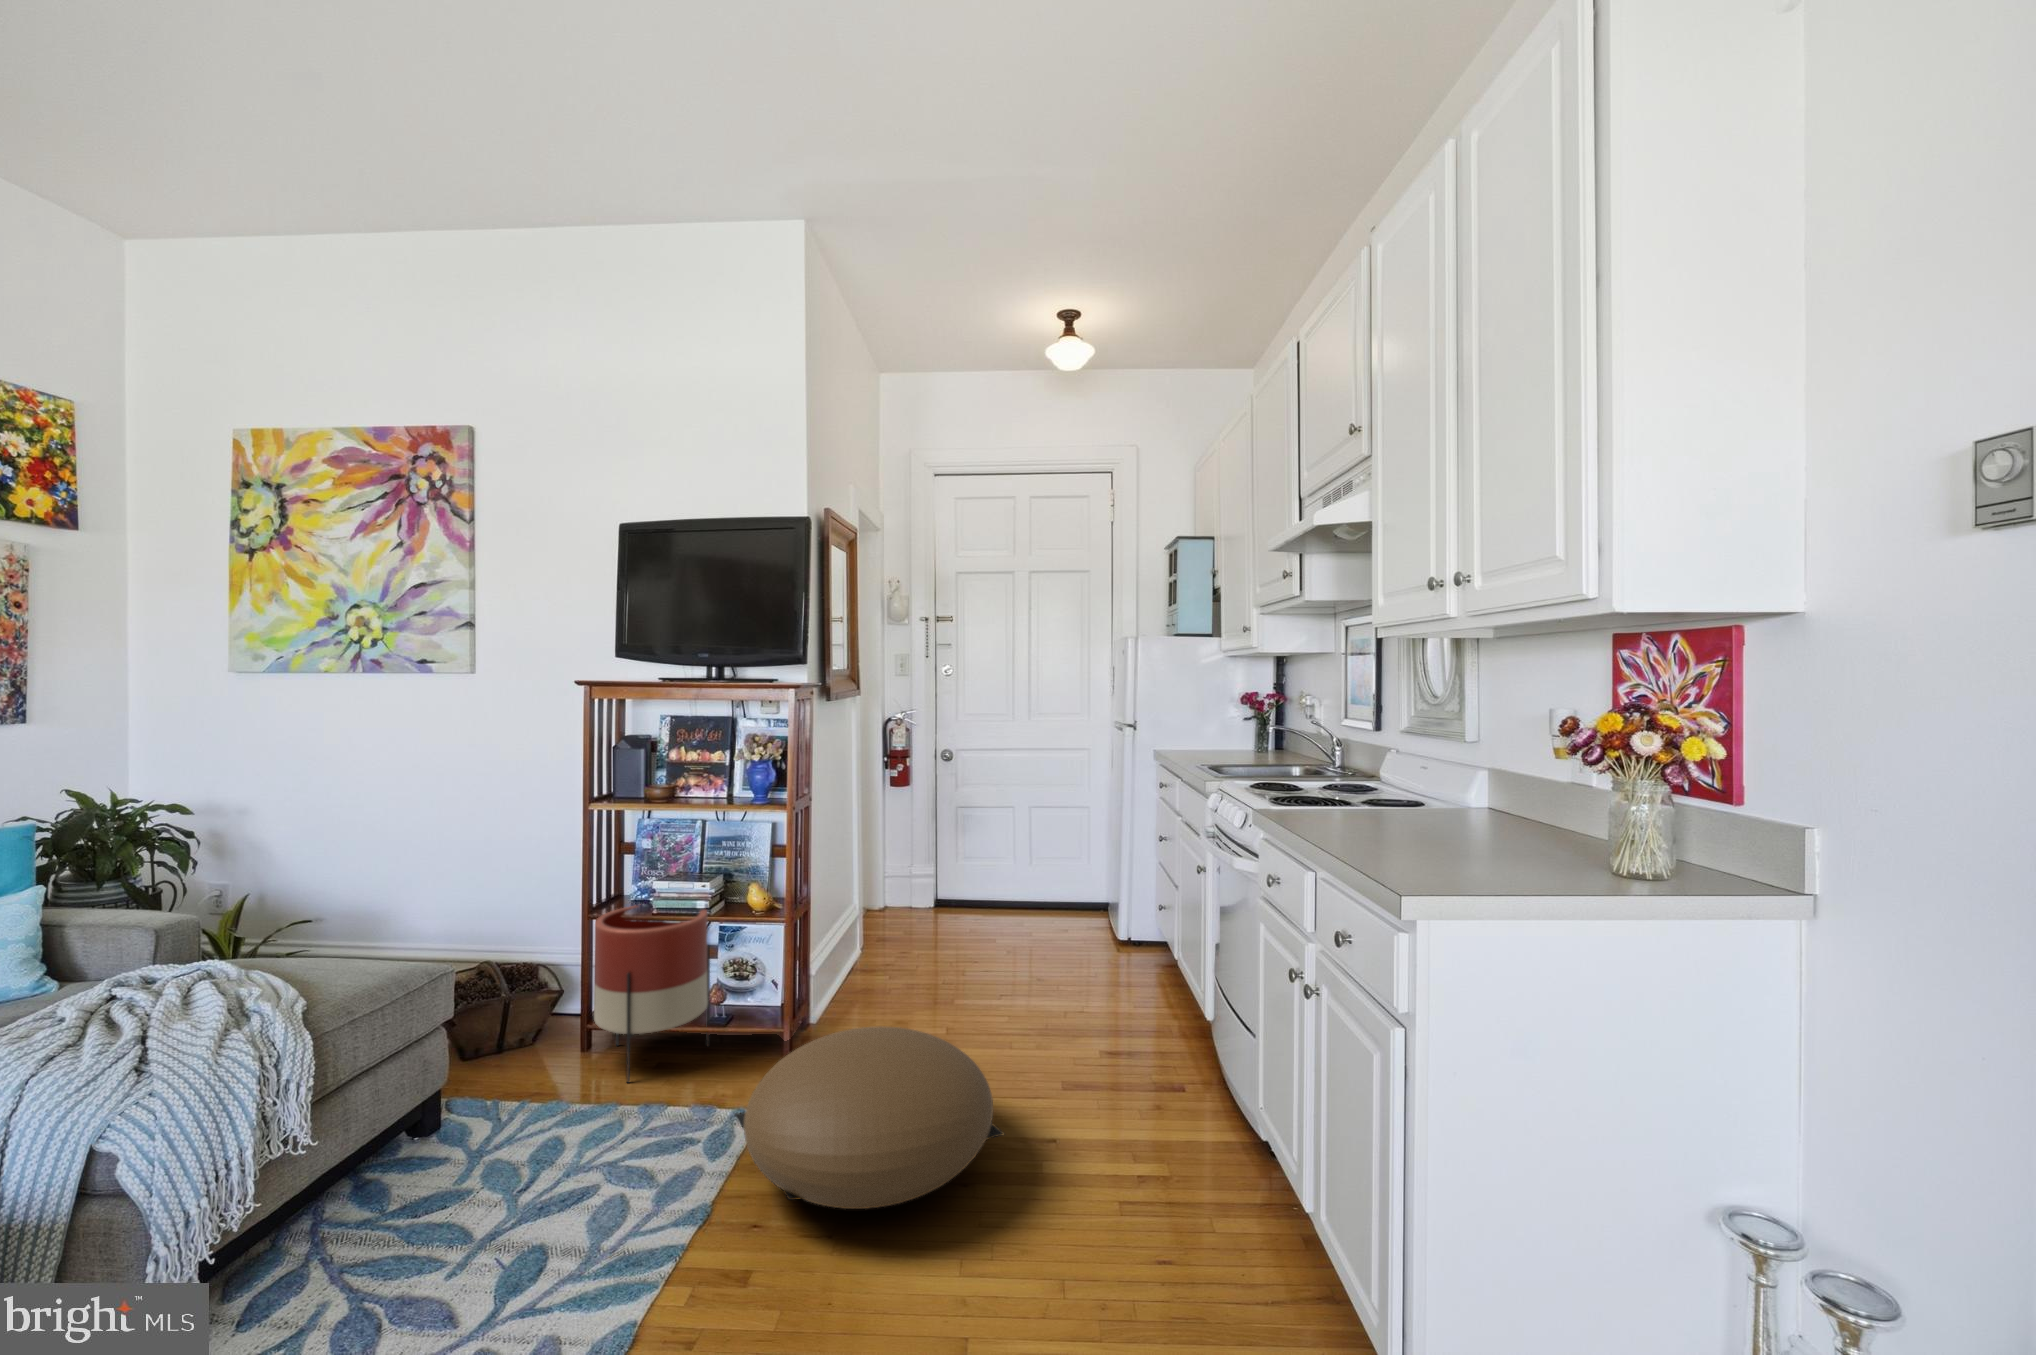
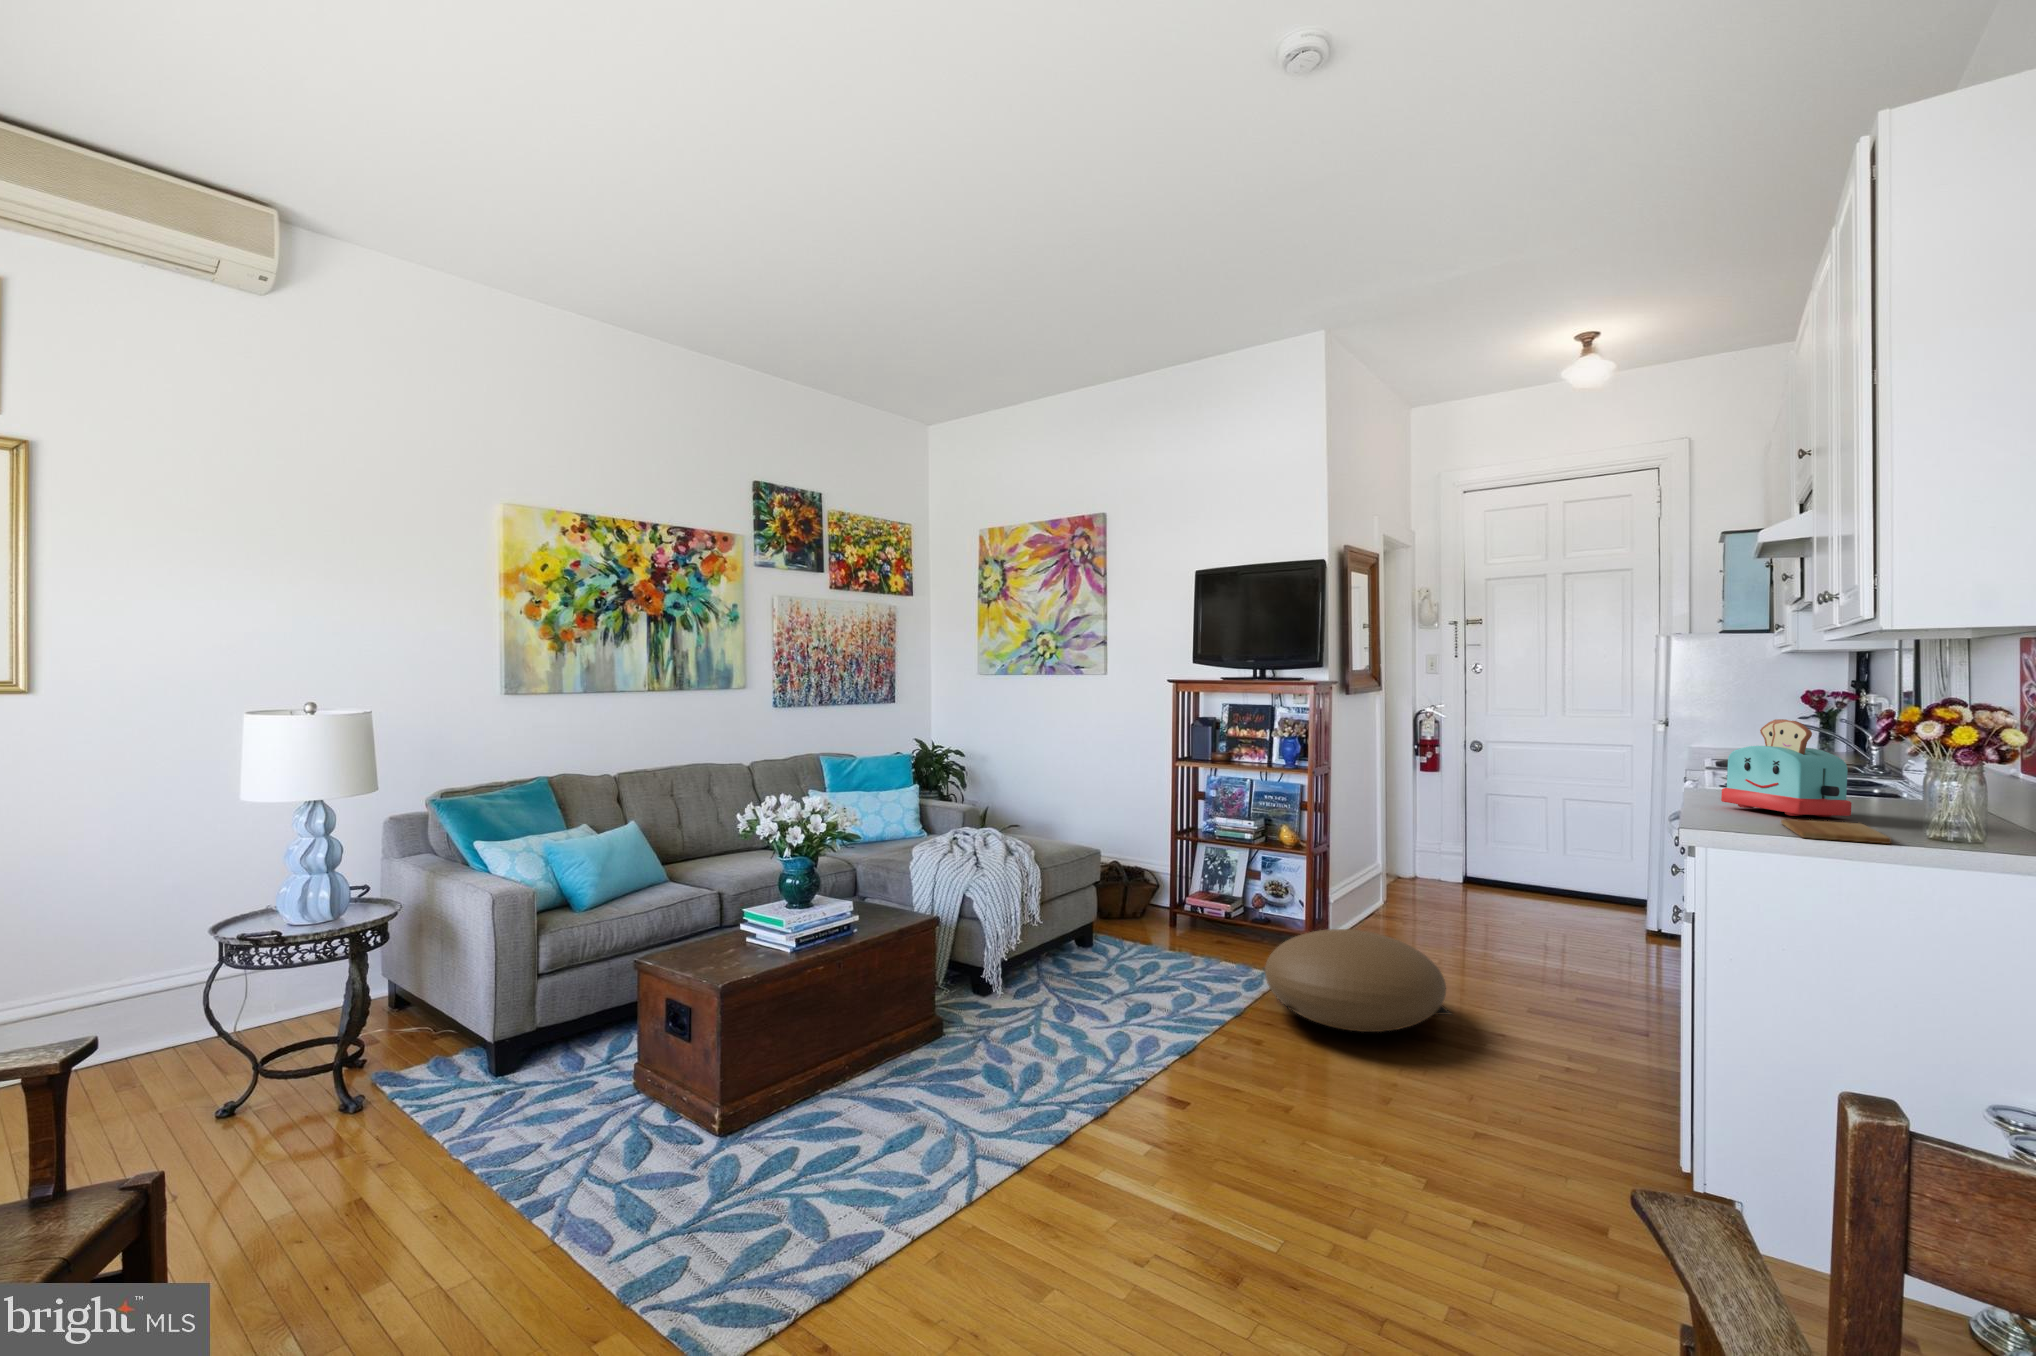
toaster: none [1335,725,1467,843] -> present [1721,719,1852,817]
cutting board: none [1442,851,1598,885] -> present [1781,819,1891,844]
planter: present [594,906,710,1082] -> none [1179,835,1254,948]

